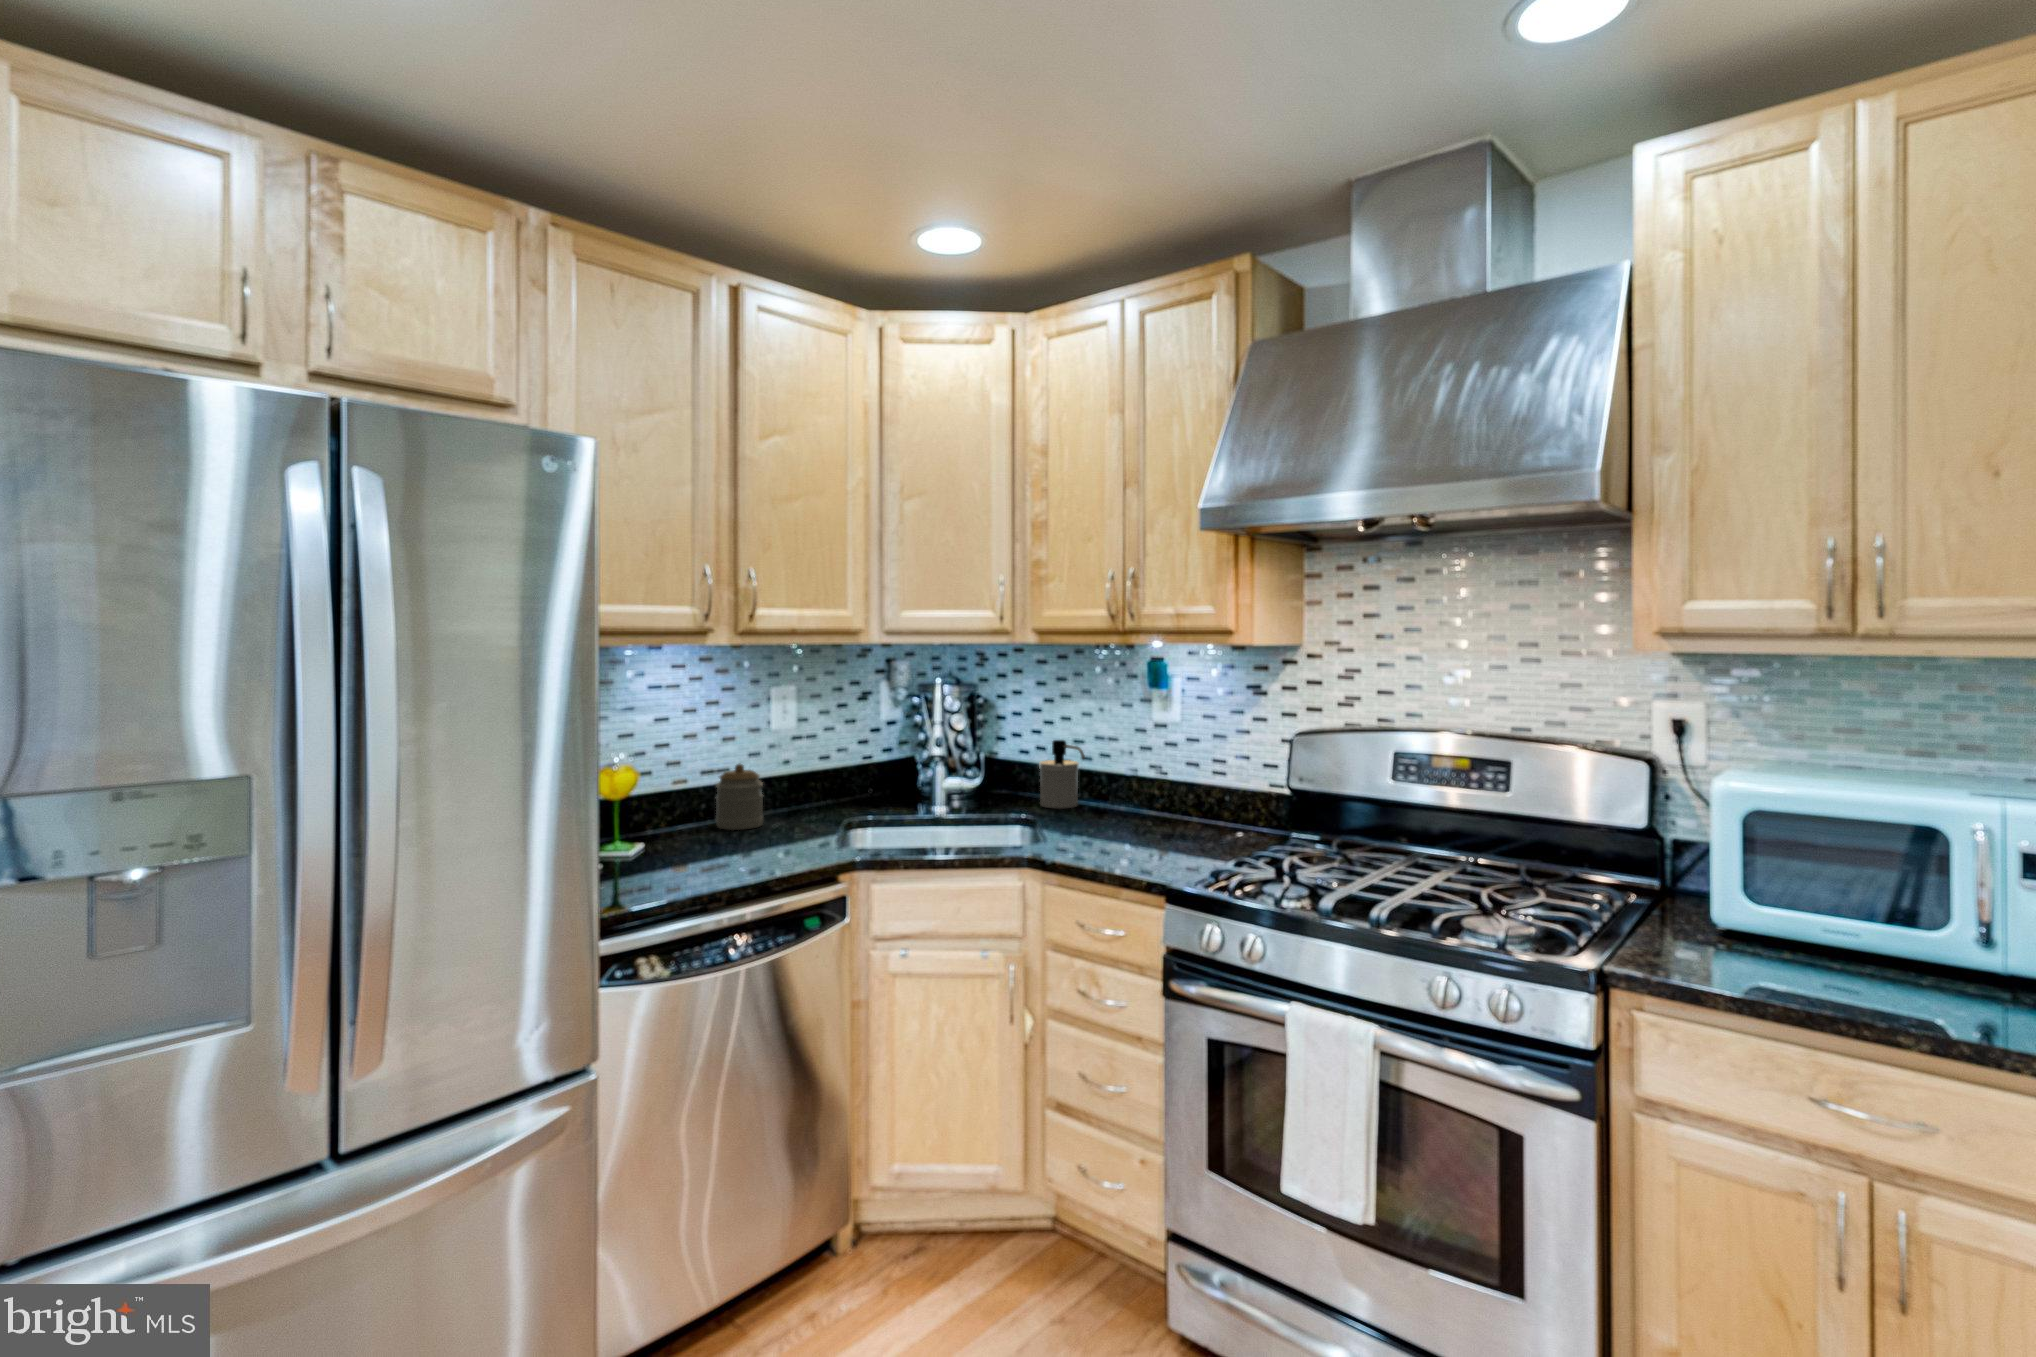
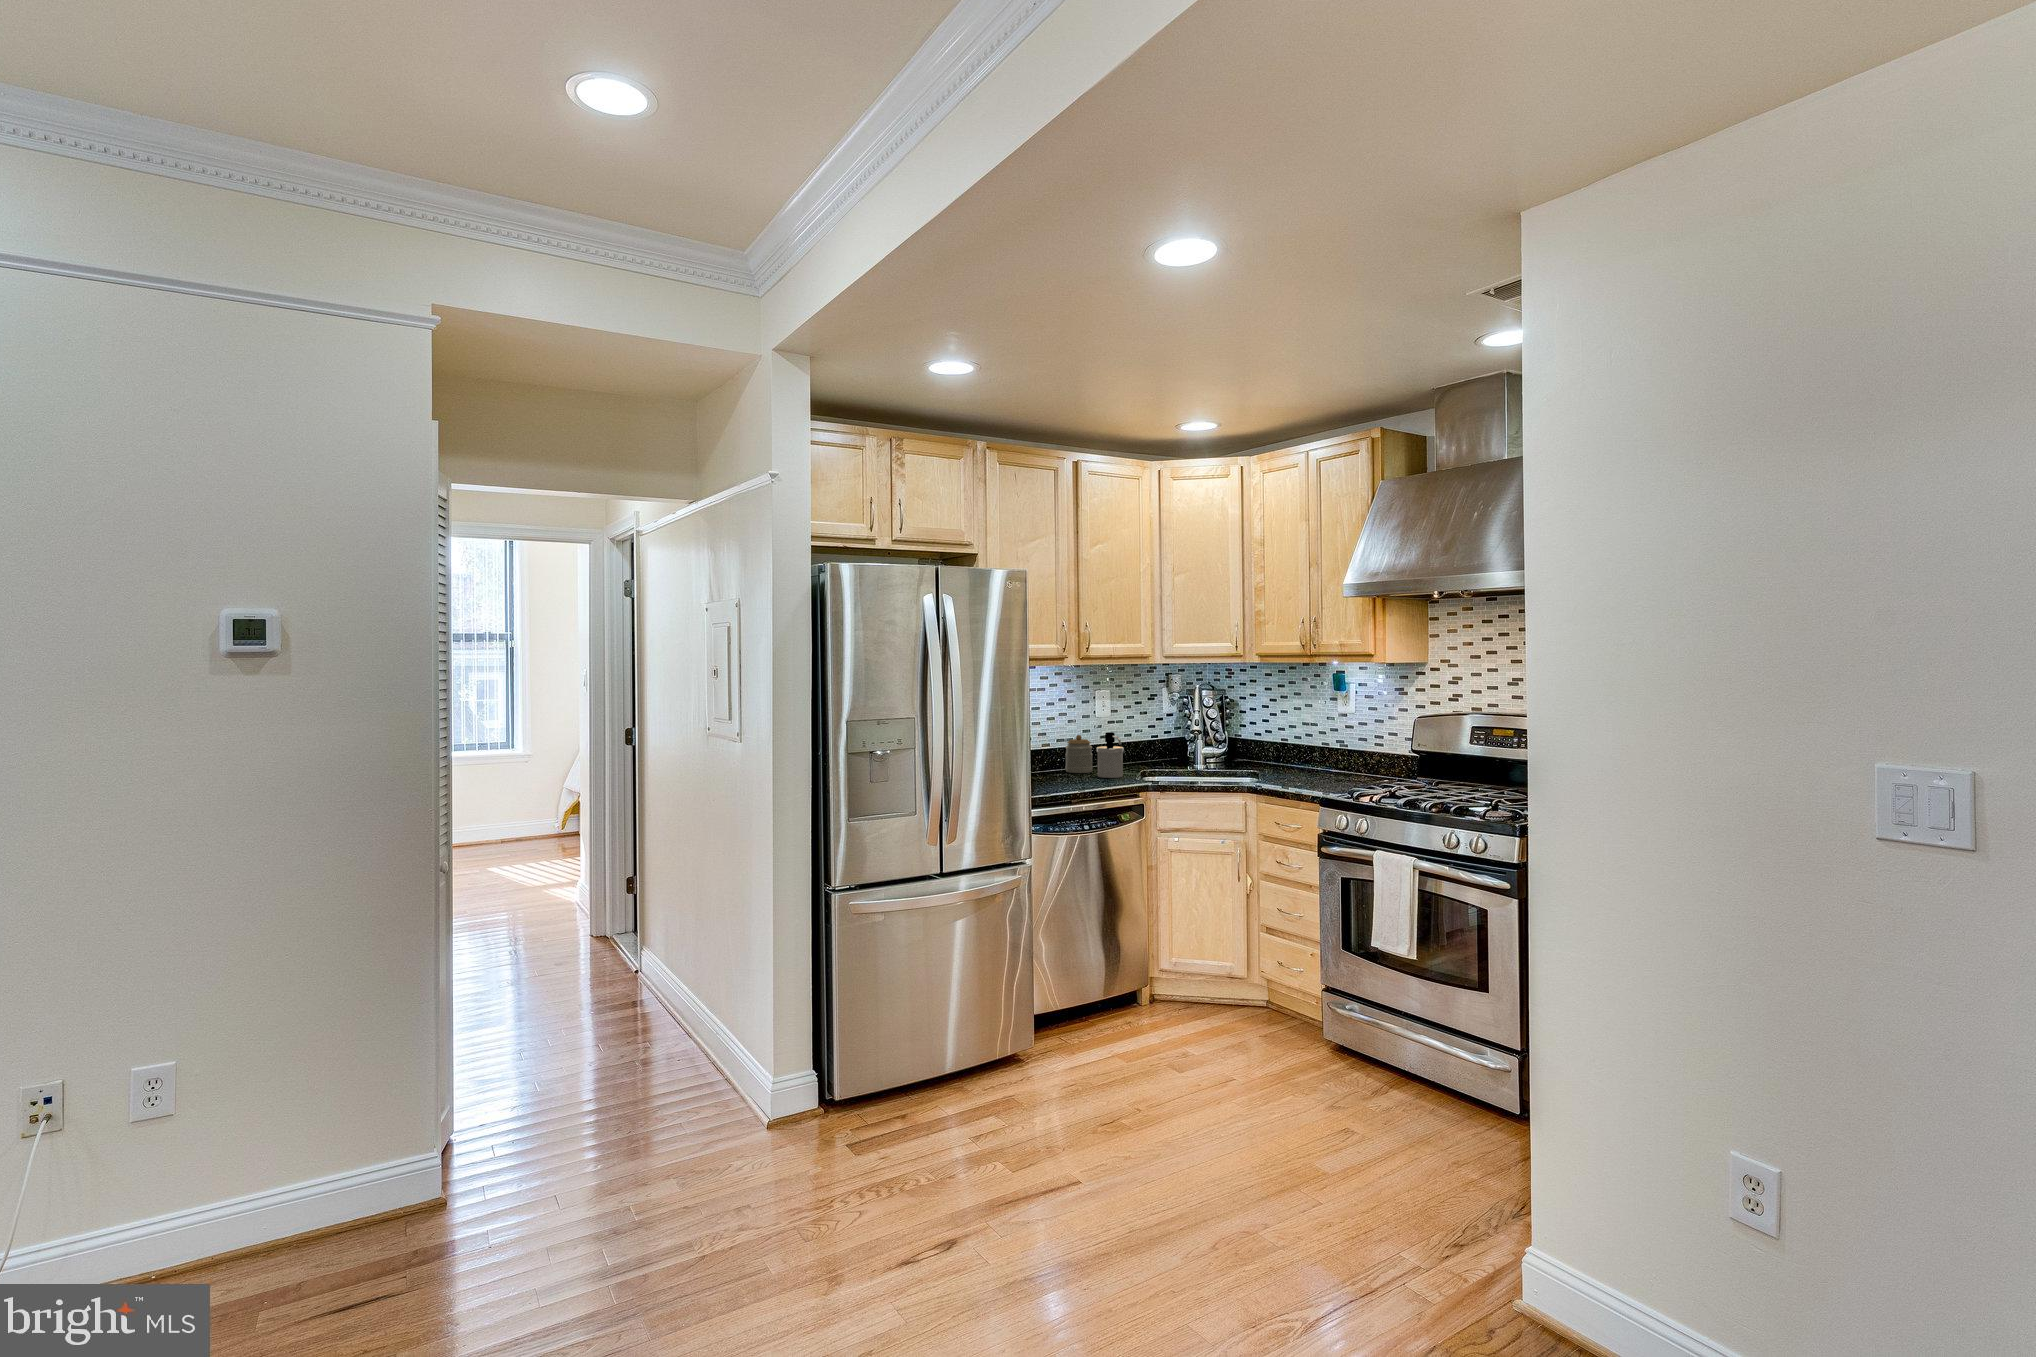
soap dispenser: present [1039,740,1085,809] -> present [1096,732,1124,778]

